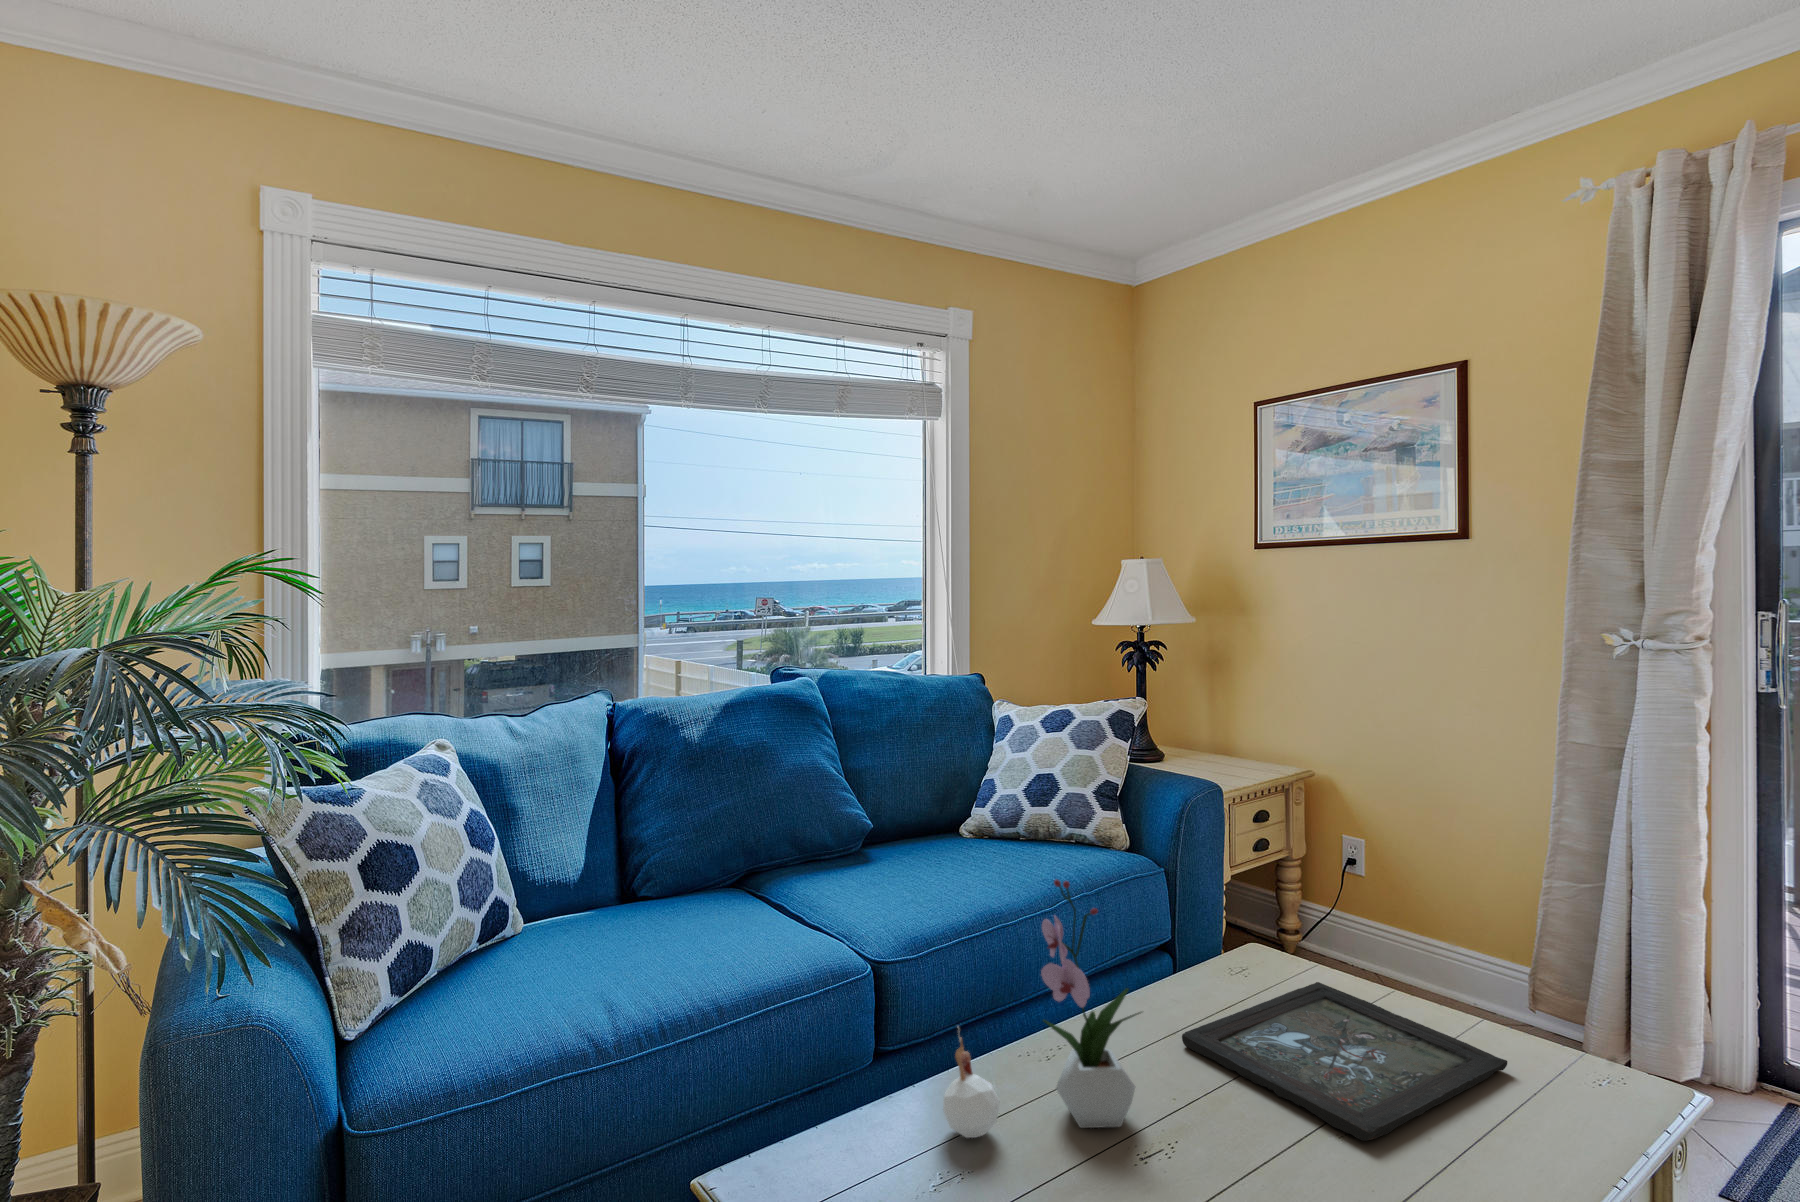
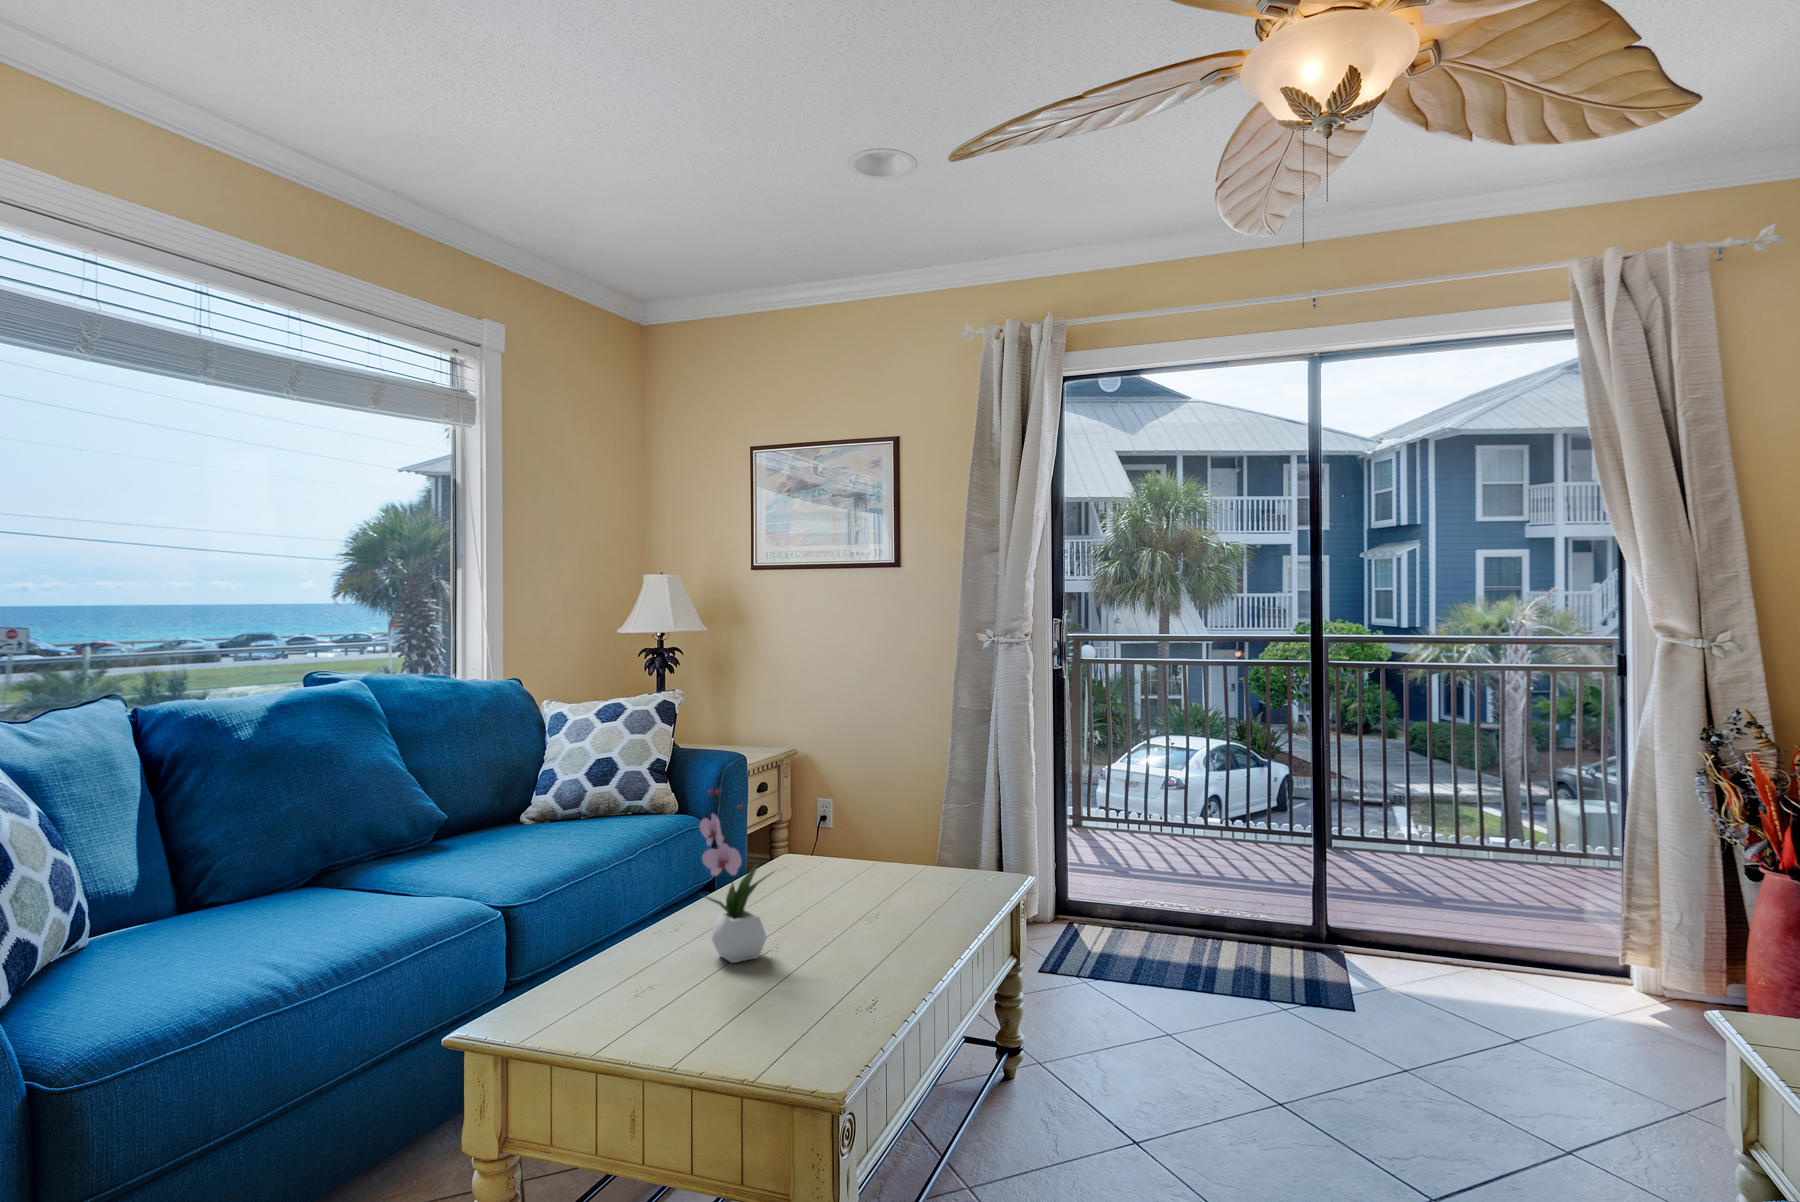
tray: present [1182,982,1507,1141] -> none [775,871,967,935]
candle: present [943,1036,999,1138] -> none [637,905,680,982]

